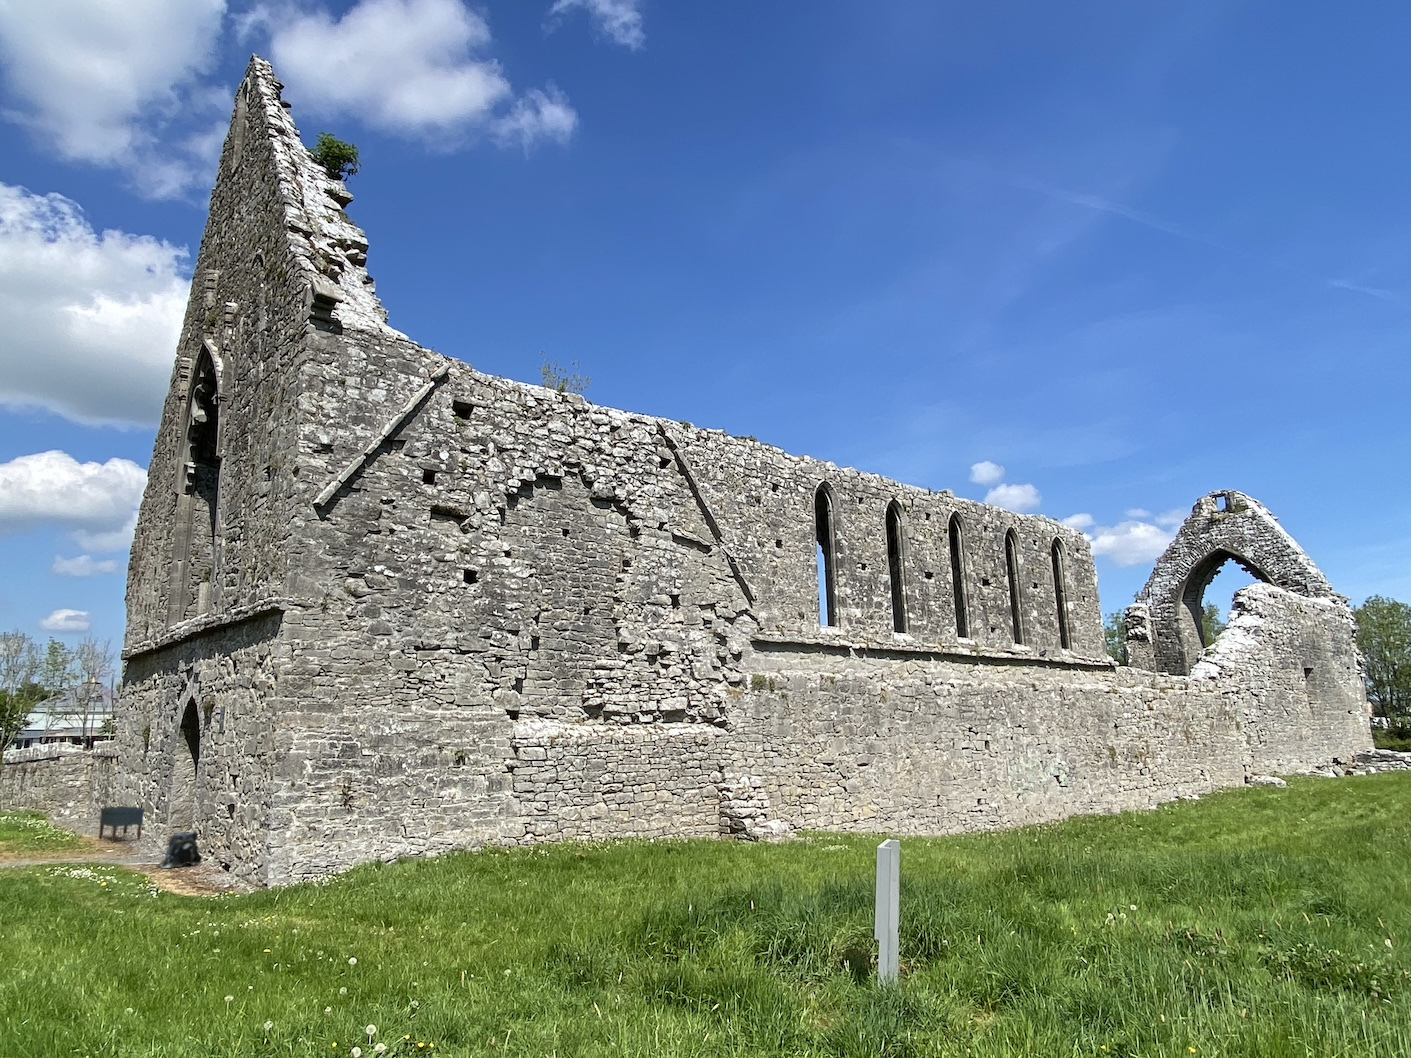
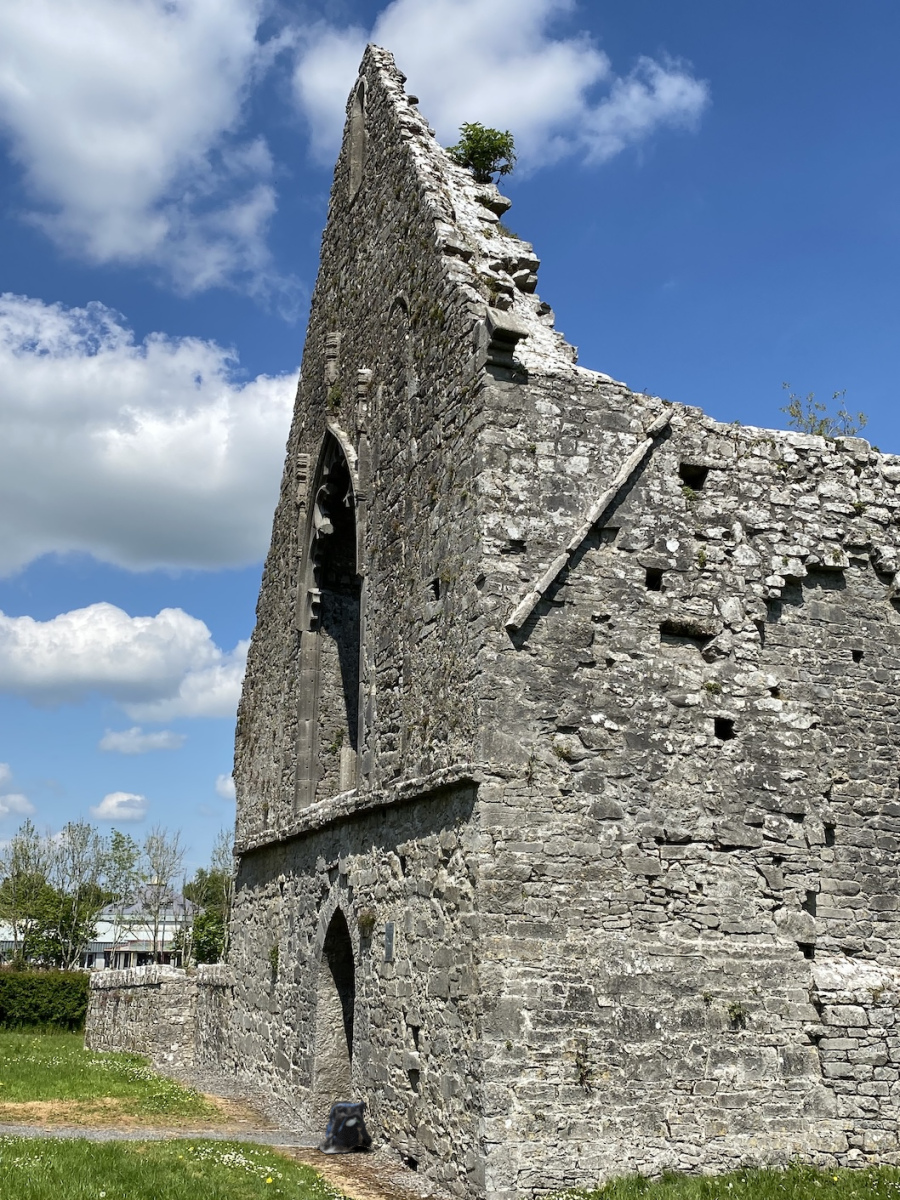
bench: present [99,806,145,843] -> none [226,1047,281,1098]

